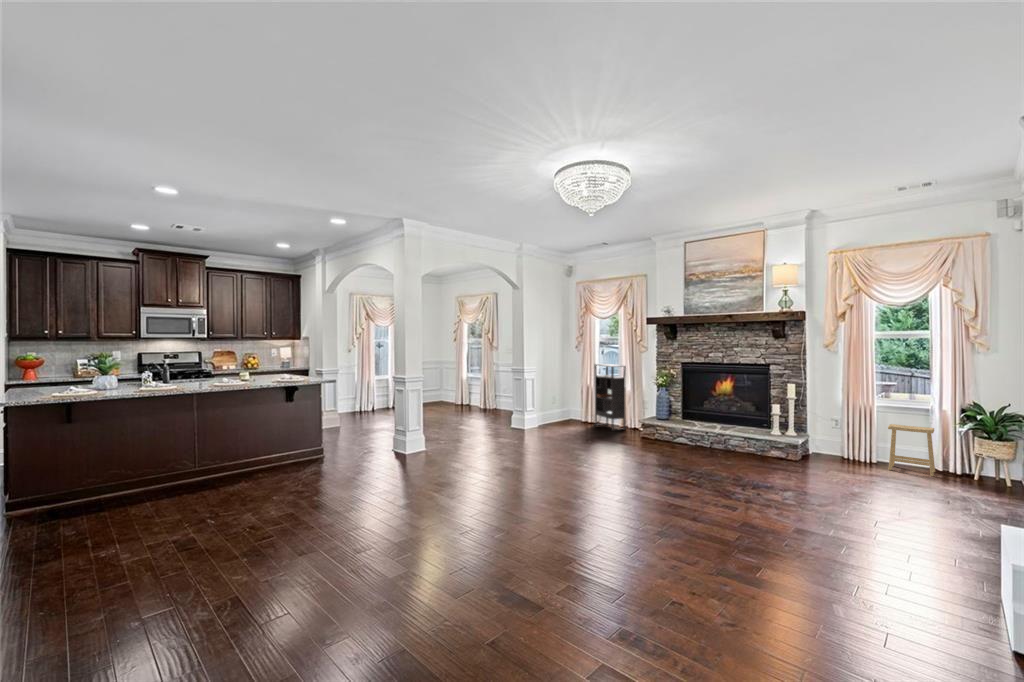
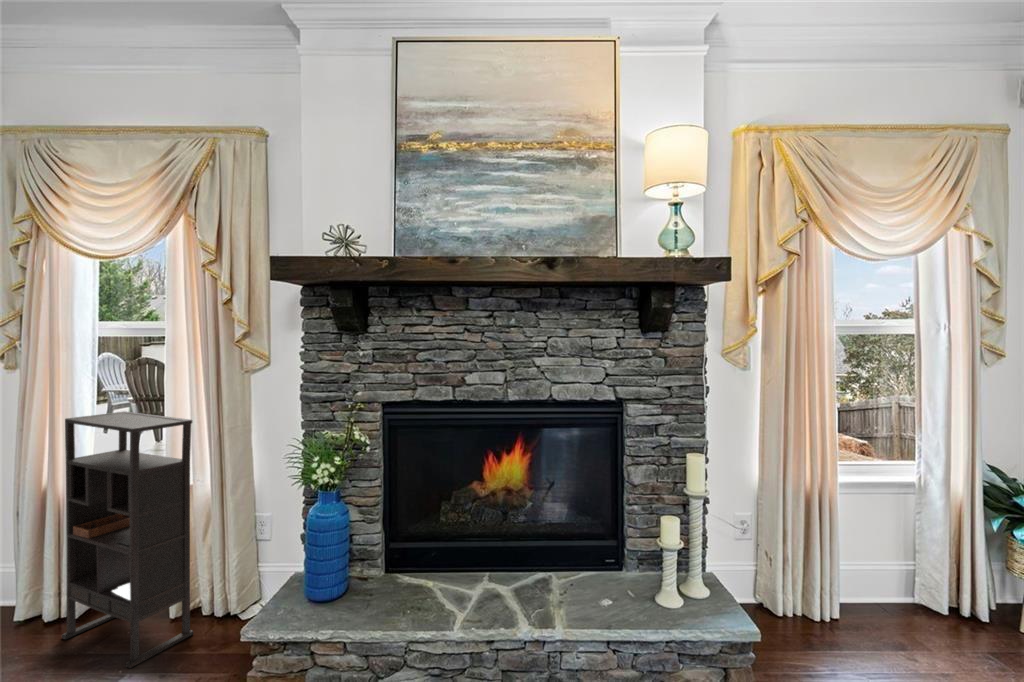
footstool: present [888,424,935,476] -> none [869,527,986,648]

